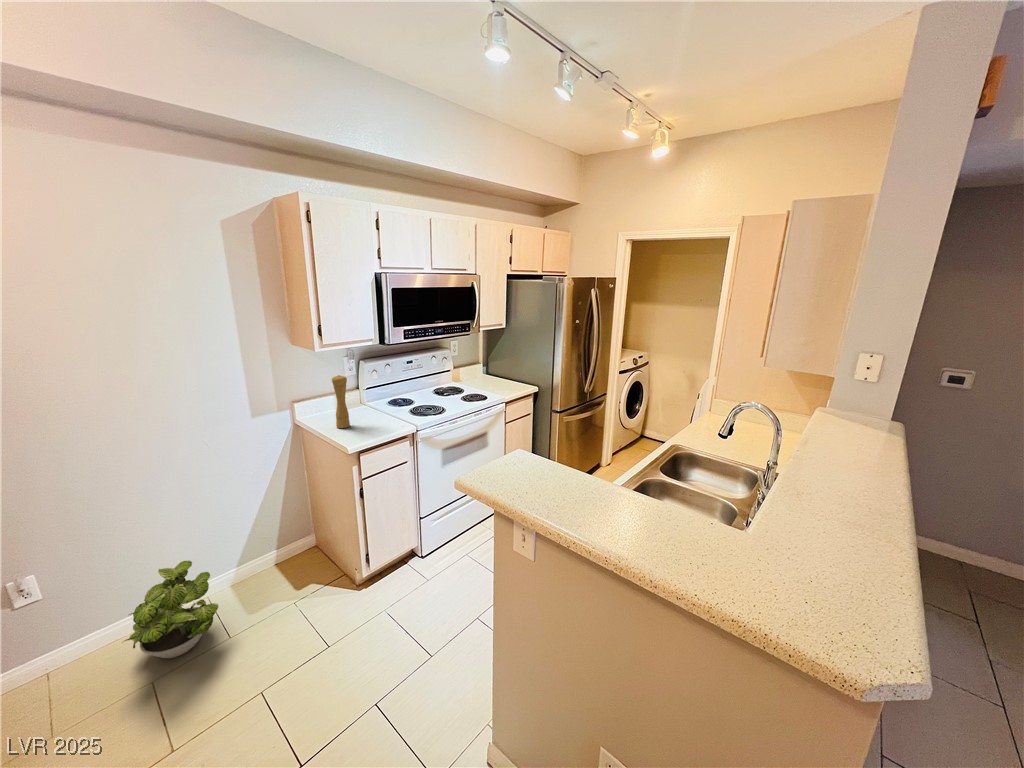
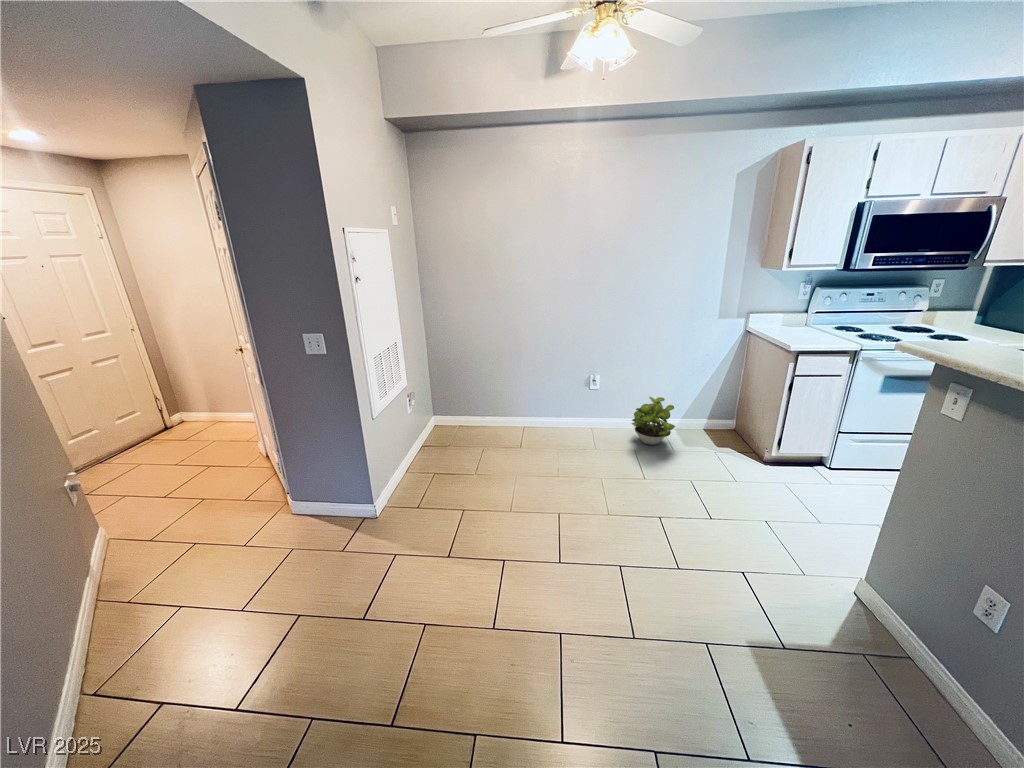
pepper mill: present [332,375,350,428] -> none [782,292,803,336]

